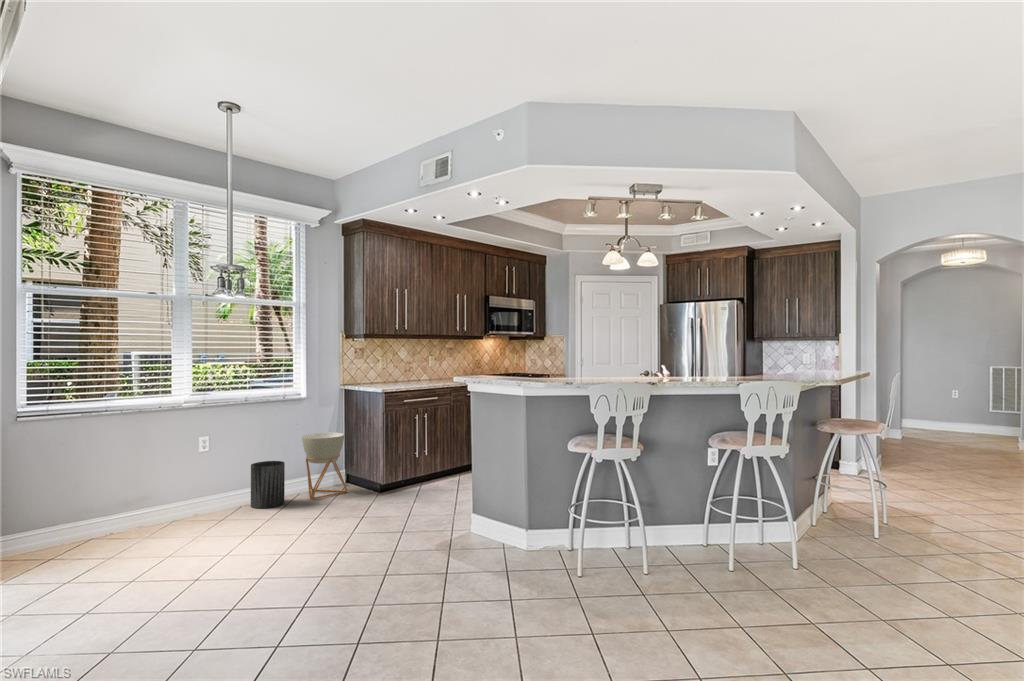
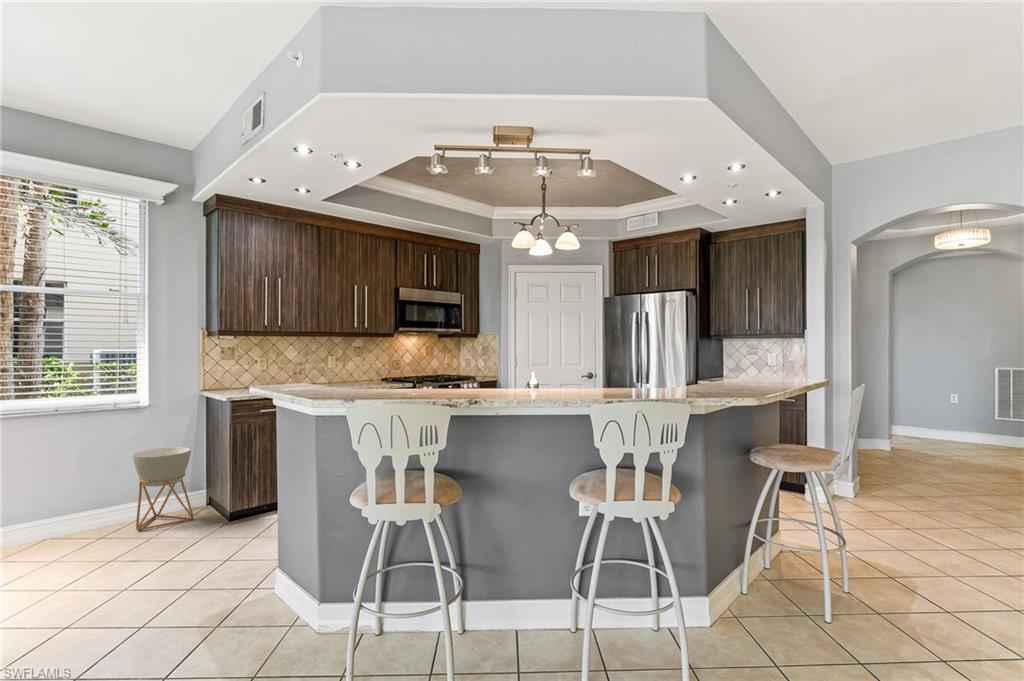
trash can: present [251,461,285,508] -> none [54,483,103,544]

